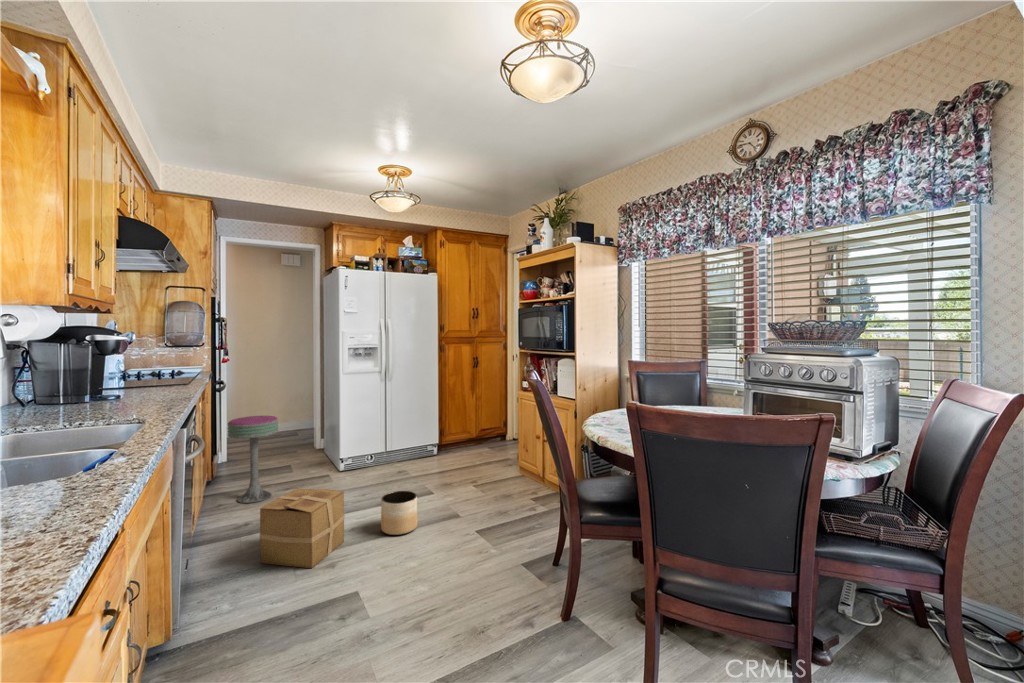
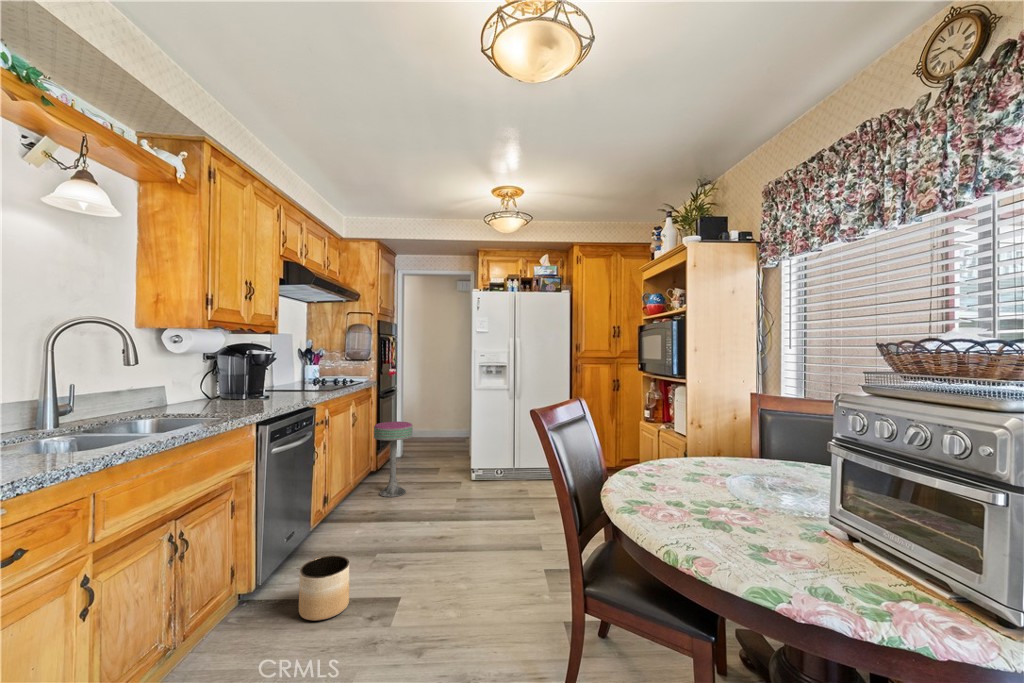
cardboard box: present [260,488,345,568] -> none [354,491,427,568]
planter: present [381,491,417,535] -> present [299,555,349,621]

